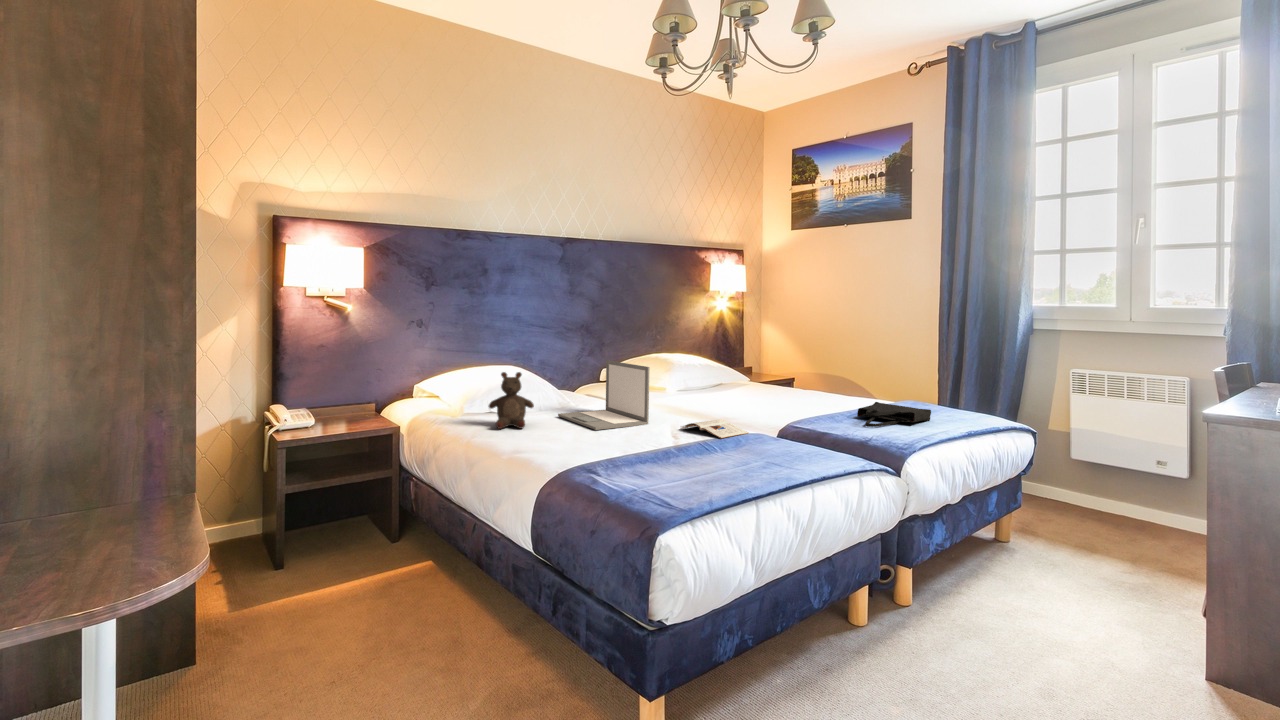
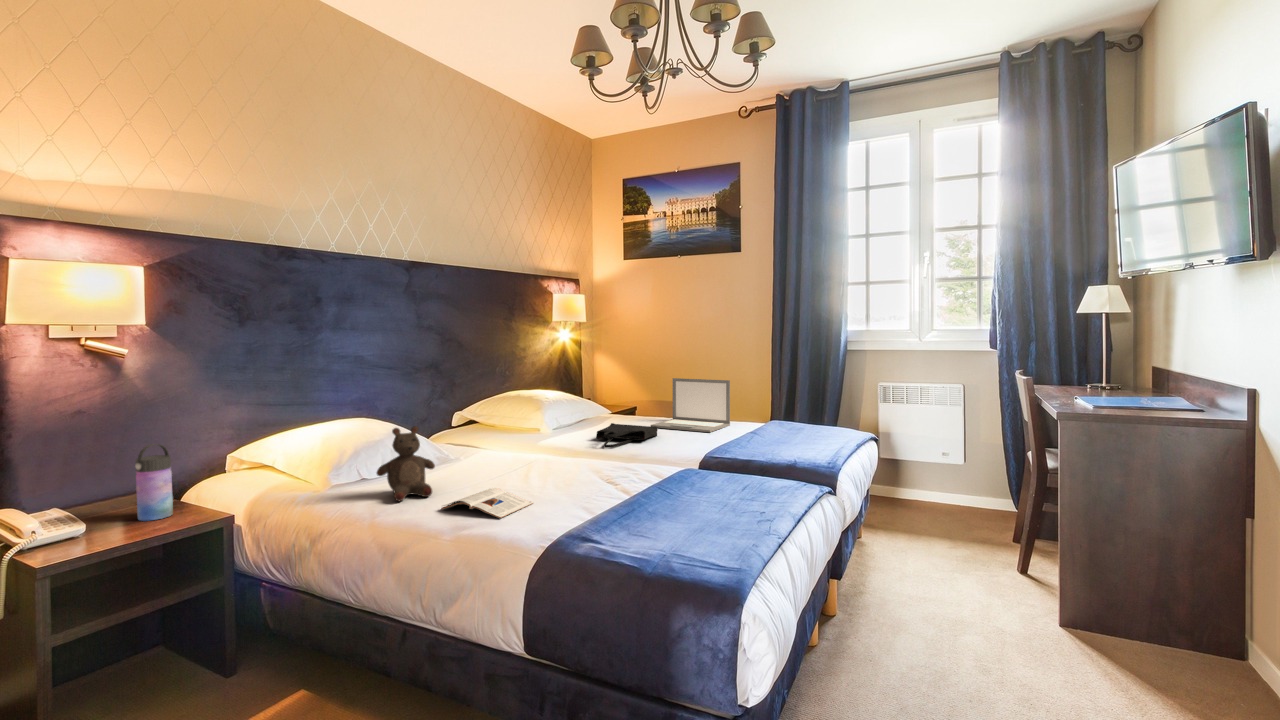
laptop: present [558,360,650,430] -> present [651,378,730,432]
water bottle: none [347,371,370,422] -> present [135,444,173,521]
tote bag: present [857,402,931,427] -> present [596,423,658,448]
magazine: present [681,419,749,438] -> present [441,488,533,518]

